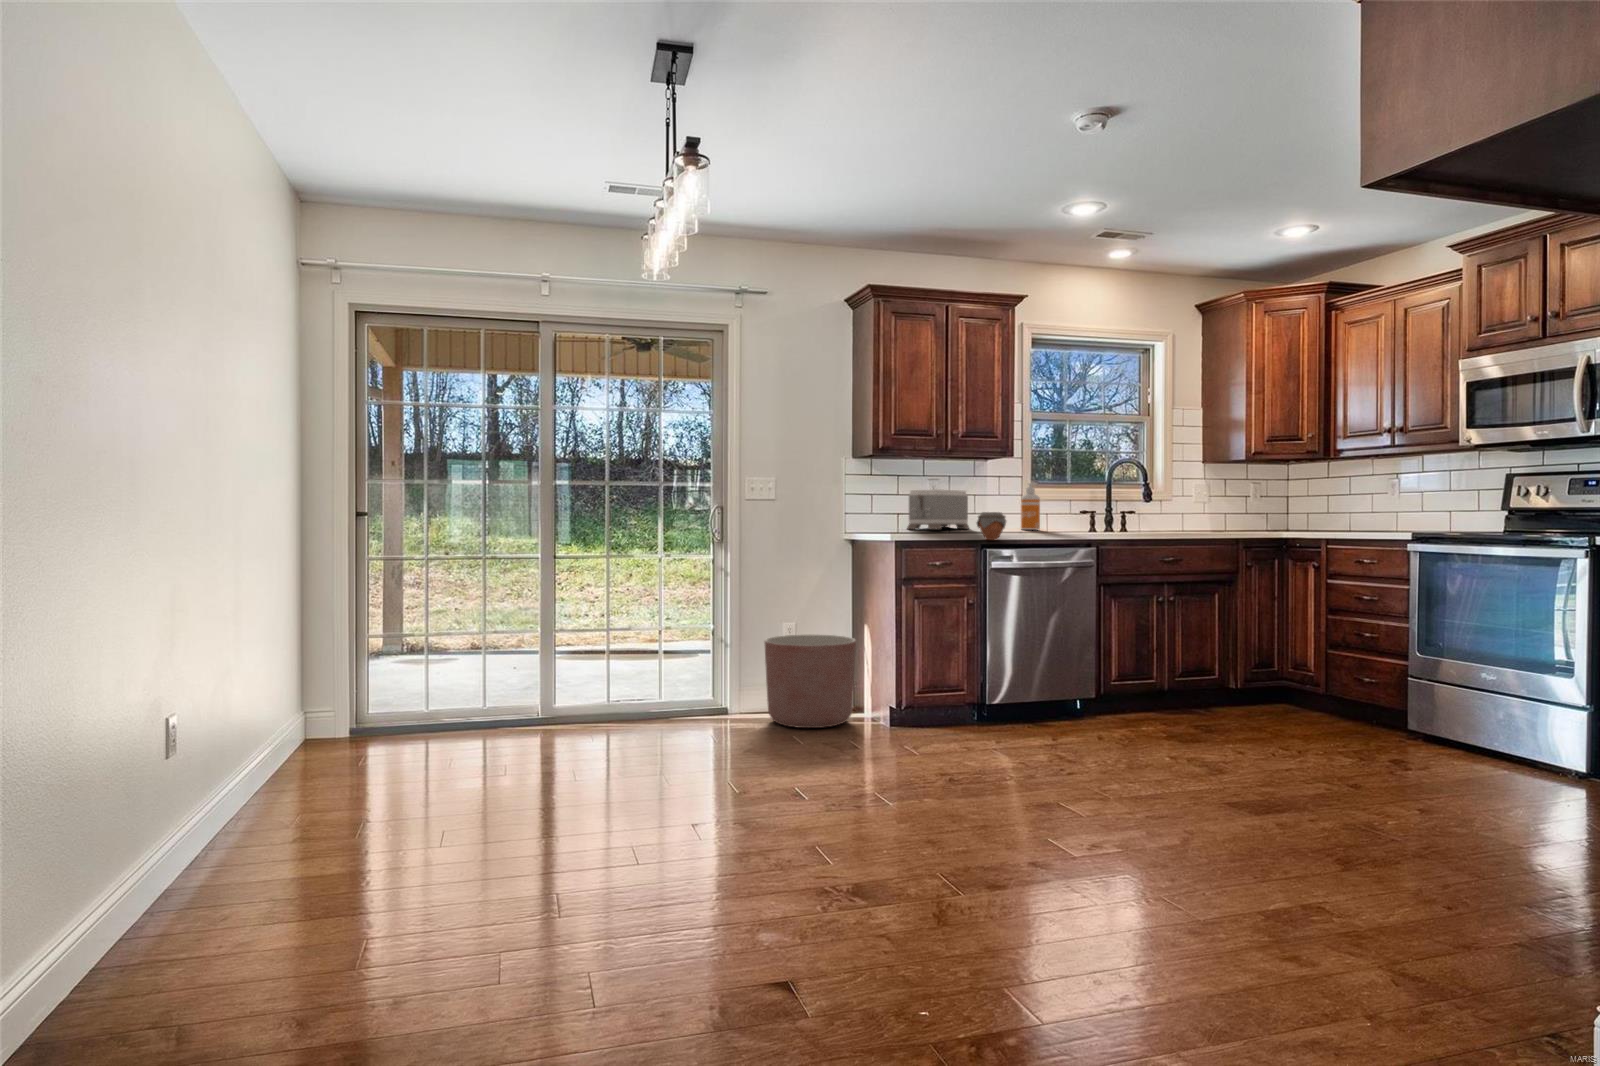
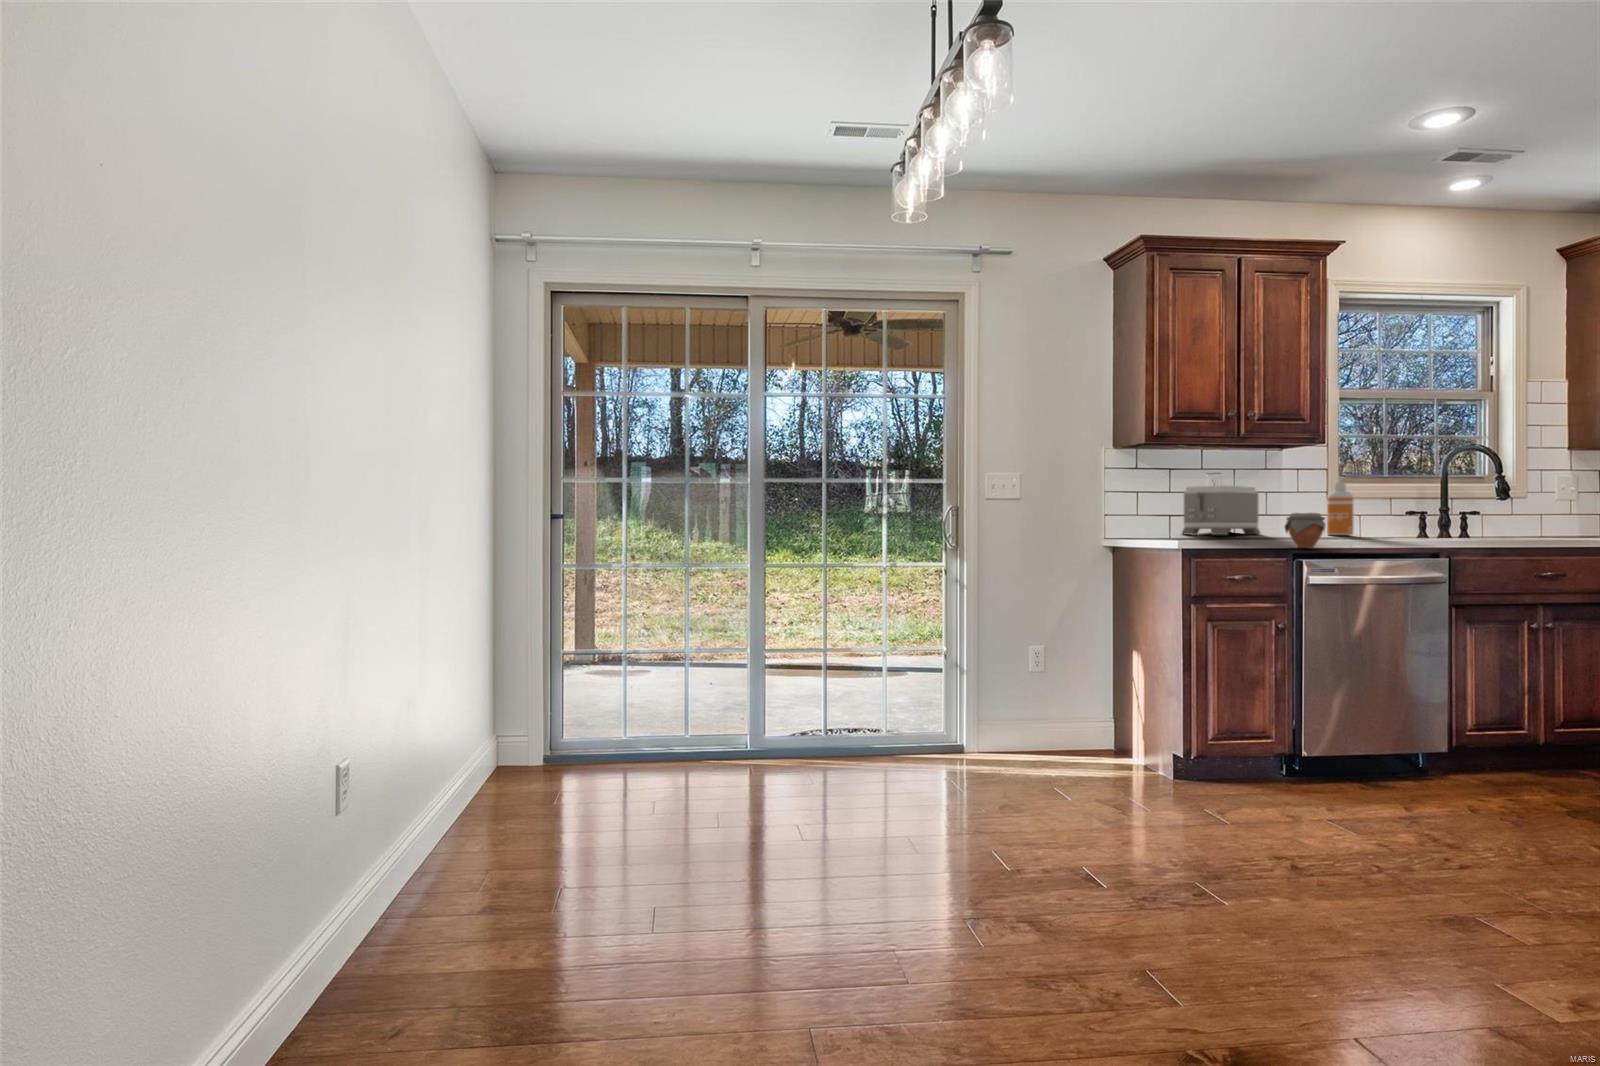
planter: present [765,635,856,728] -> none [1011,661,1125,777]

